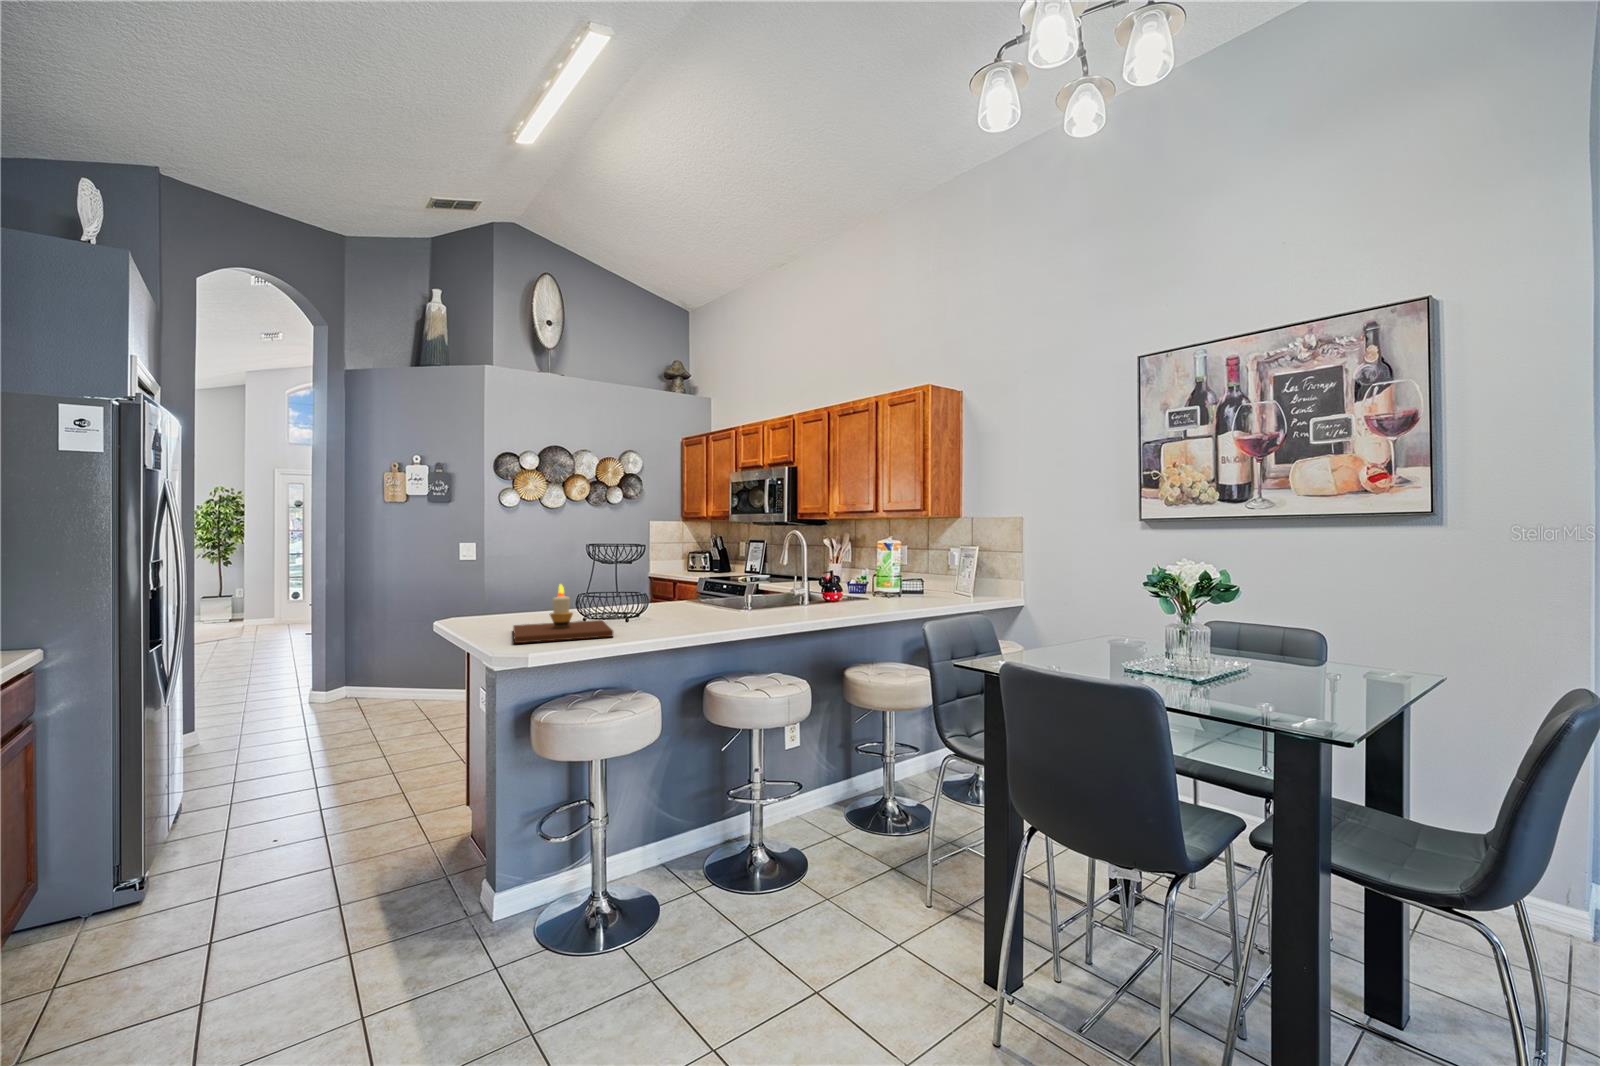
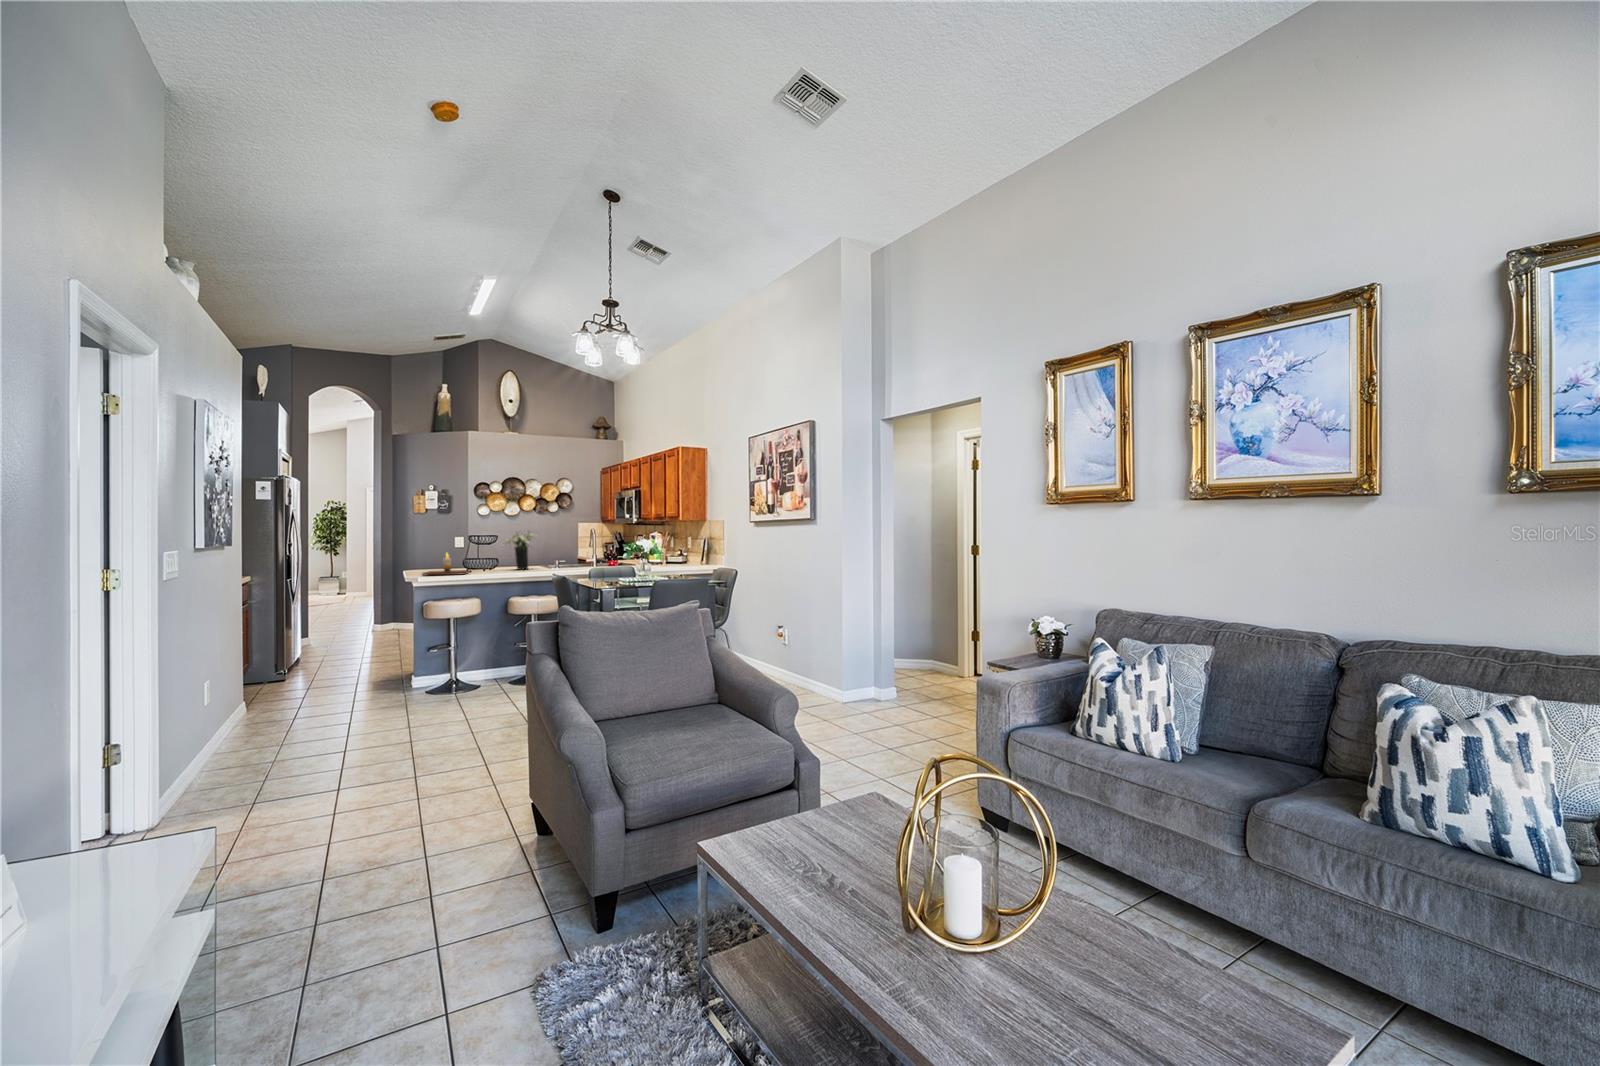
flower arrangement: none [658,532,727,616] -> present [502,532,537,570]

